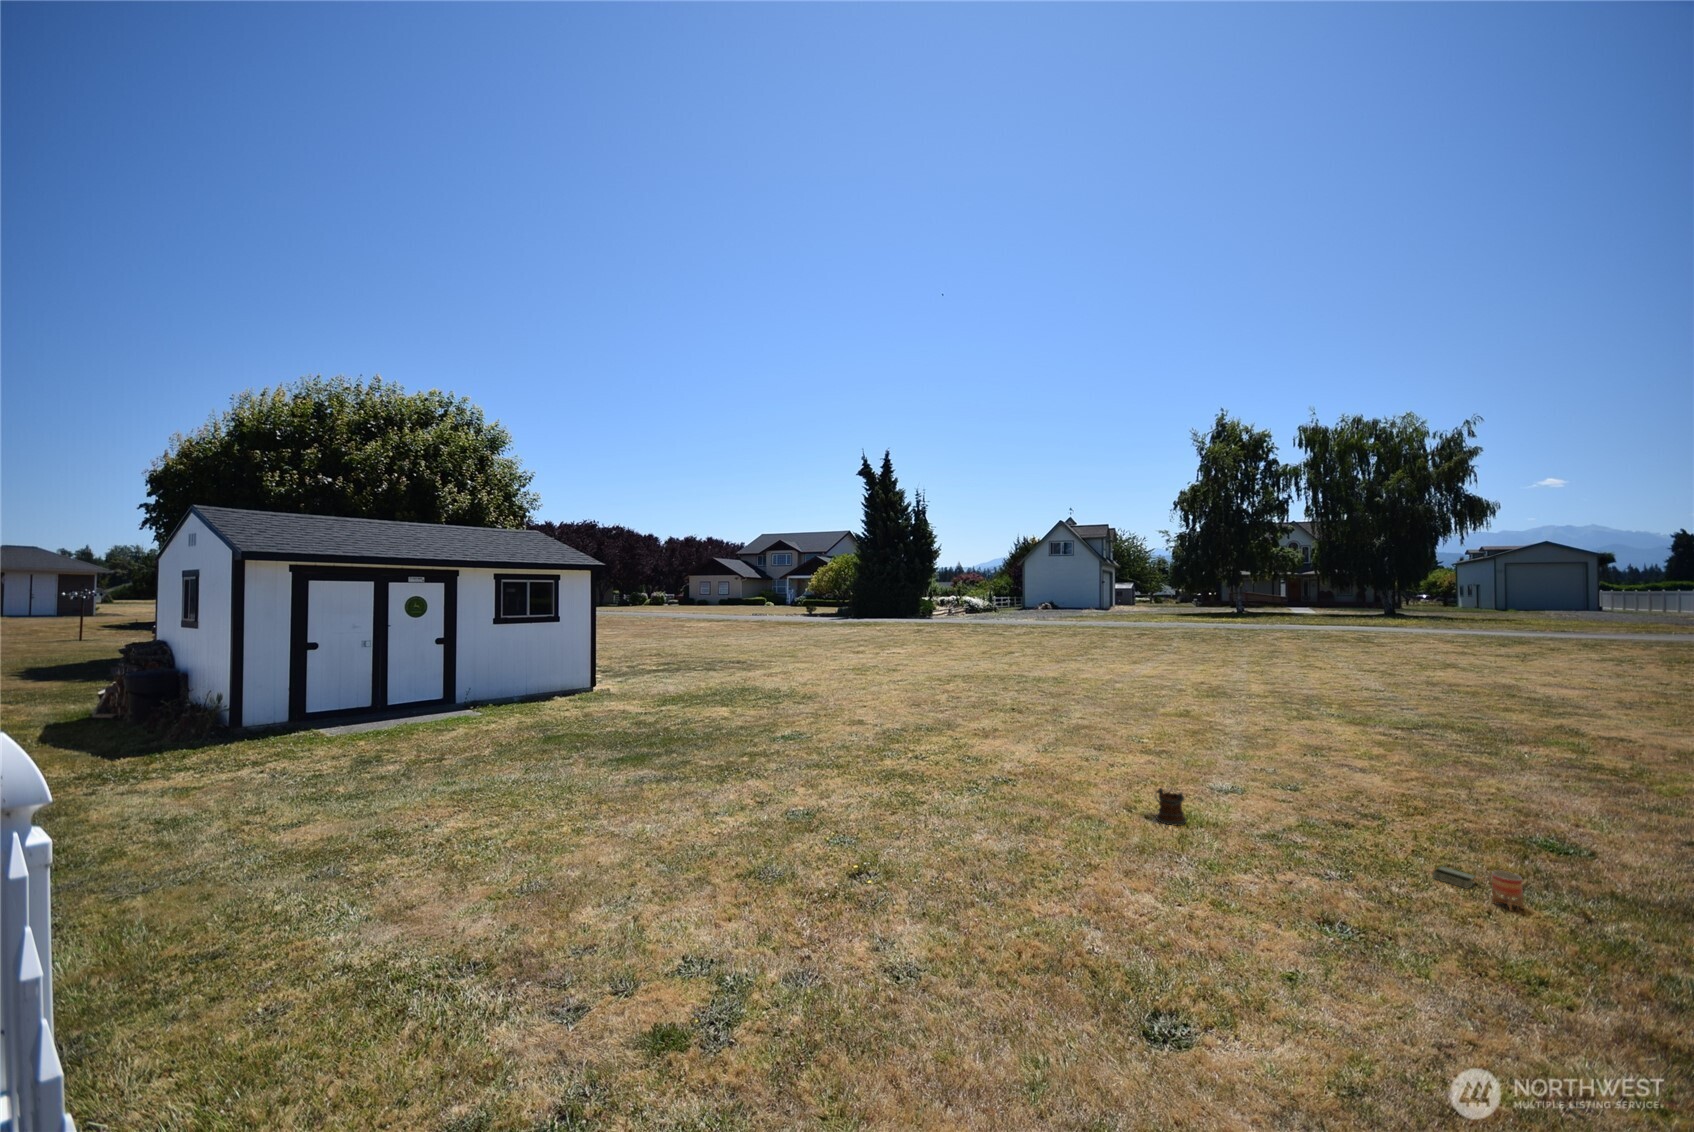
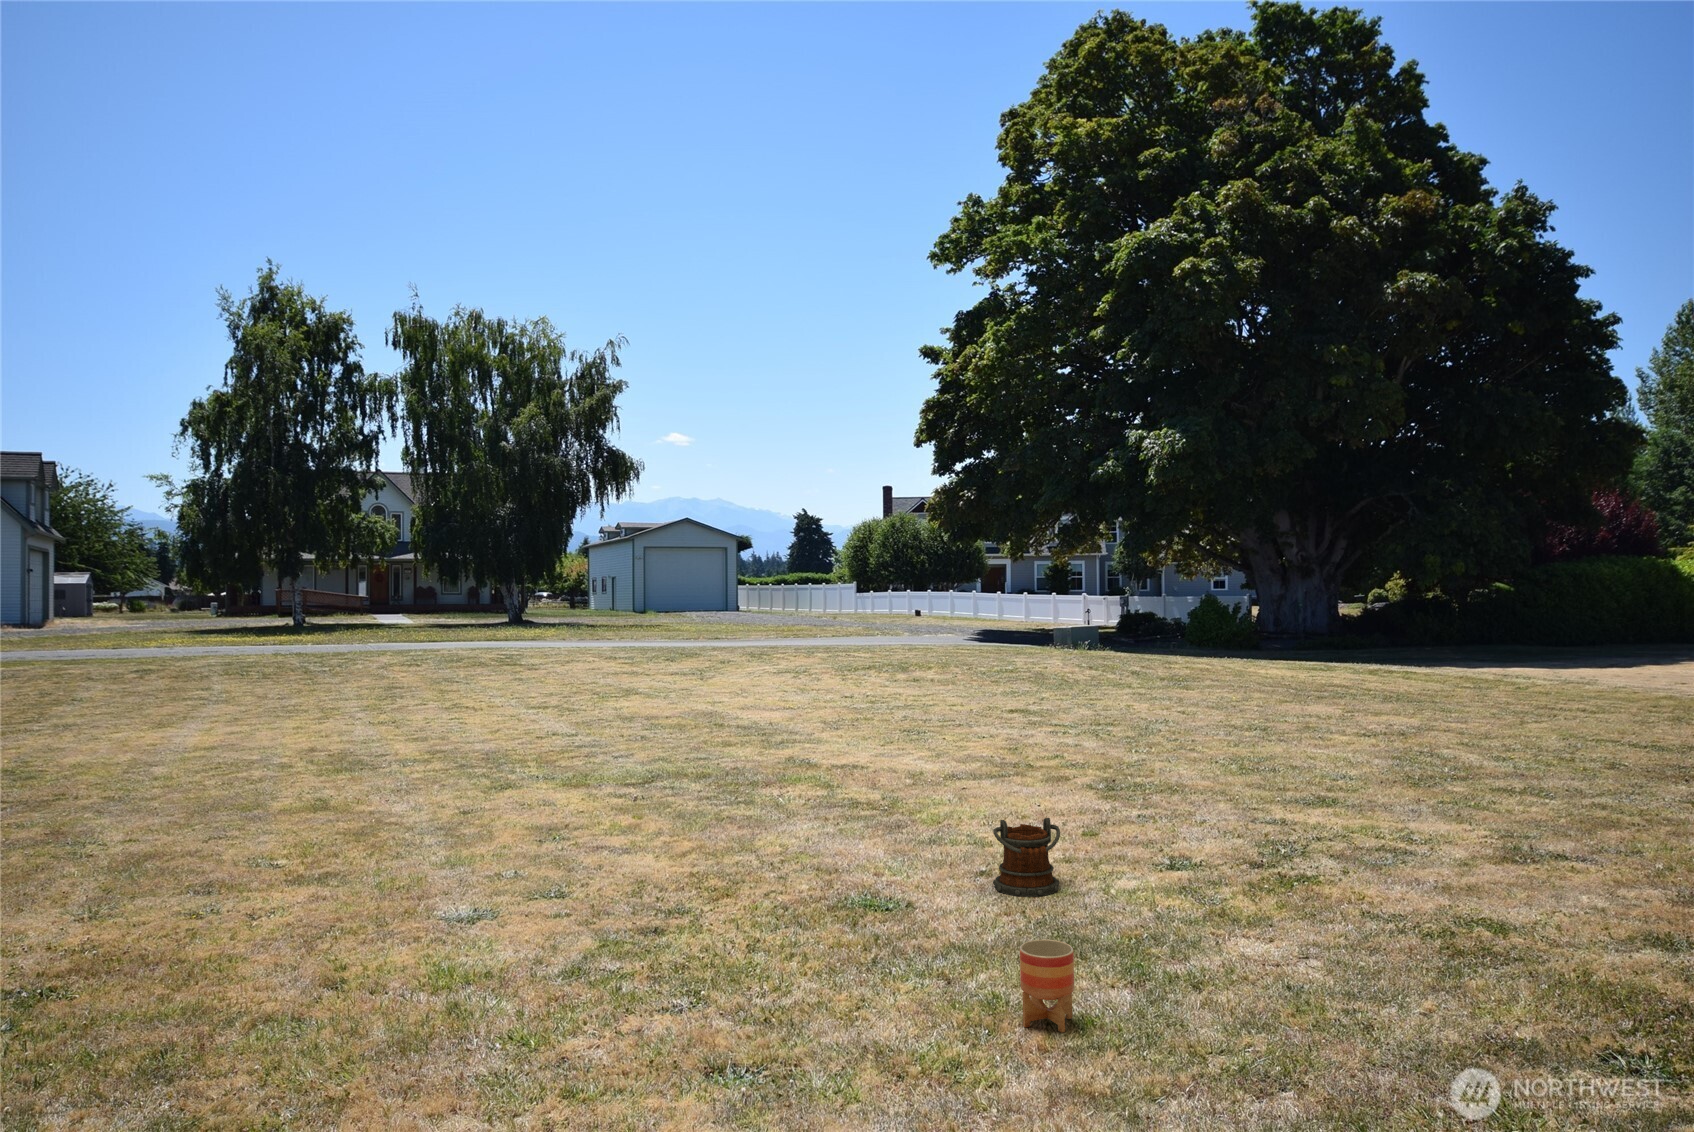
bucket: present [1155,788,1187,825] -> present [993,818,1060,897]
toolbox: present [1433,866,1476,889] -> none [891,970,962,1009]

